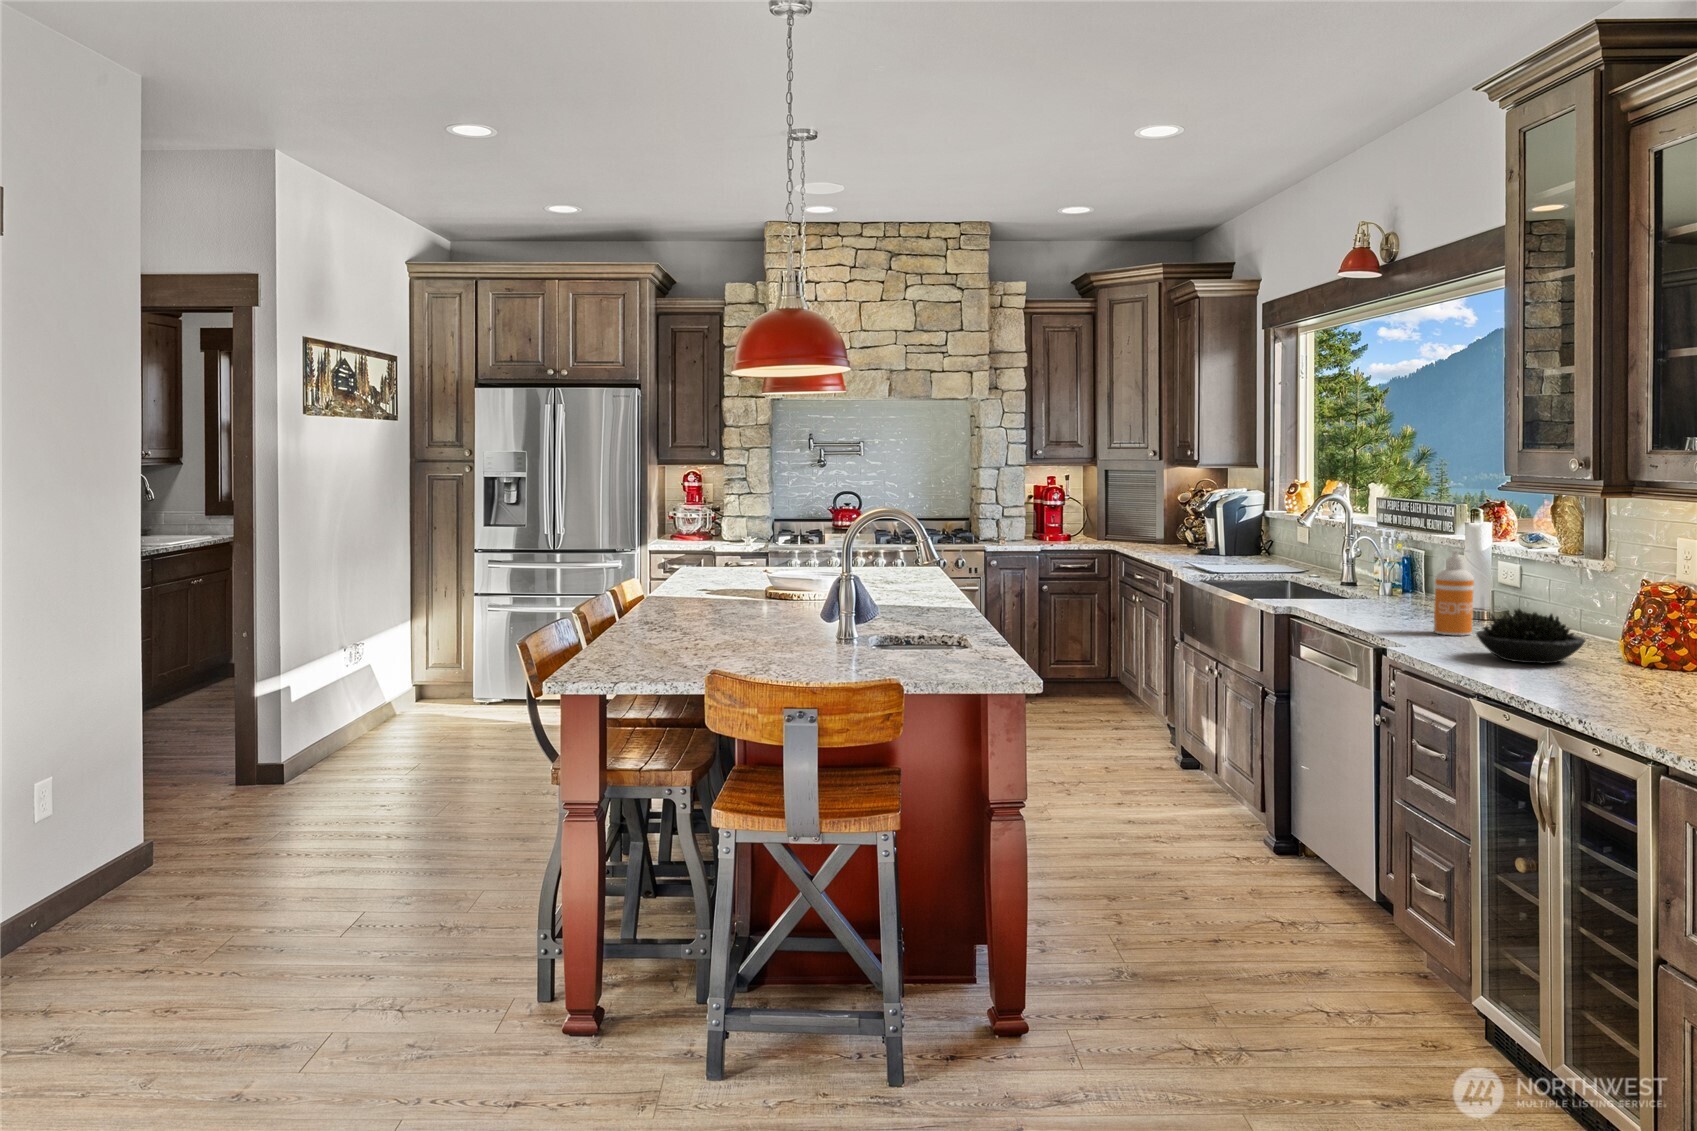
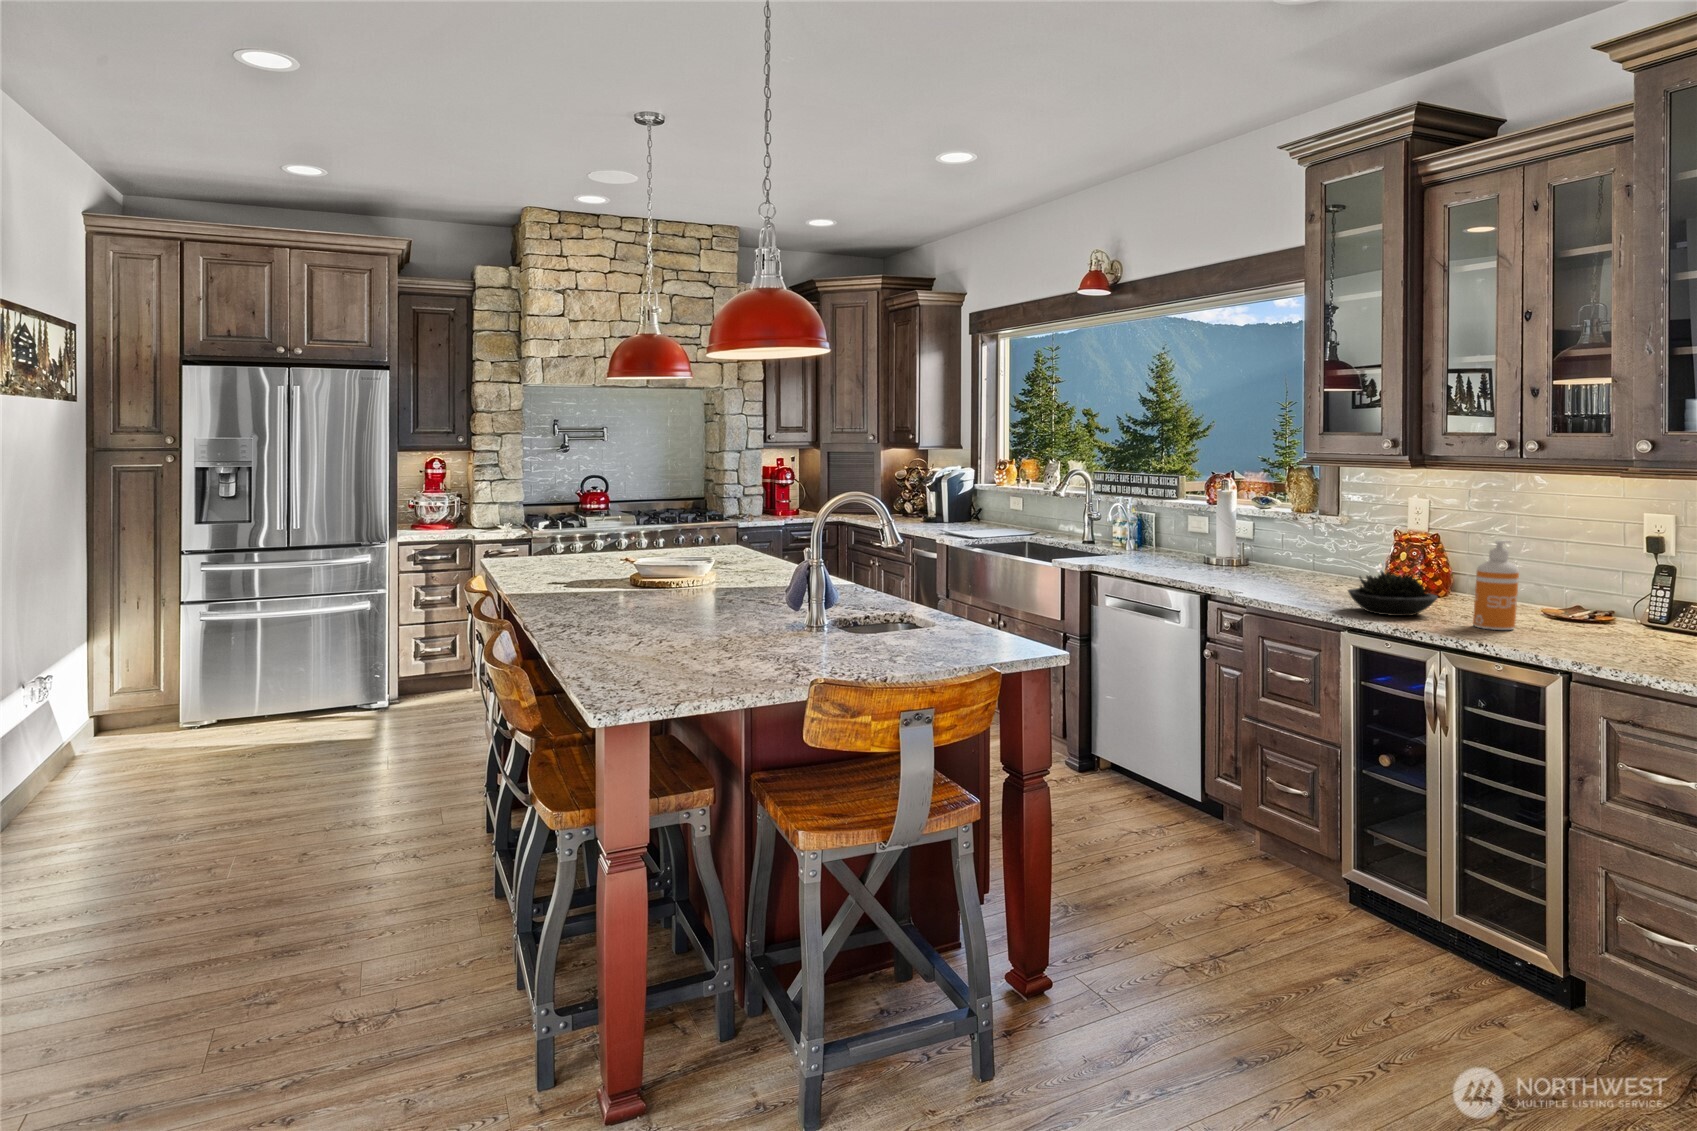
soap dispenser: present [1434,549,1474,635] -> present [1473,540,1519,630]

